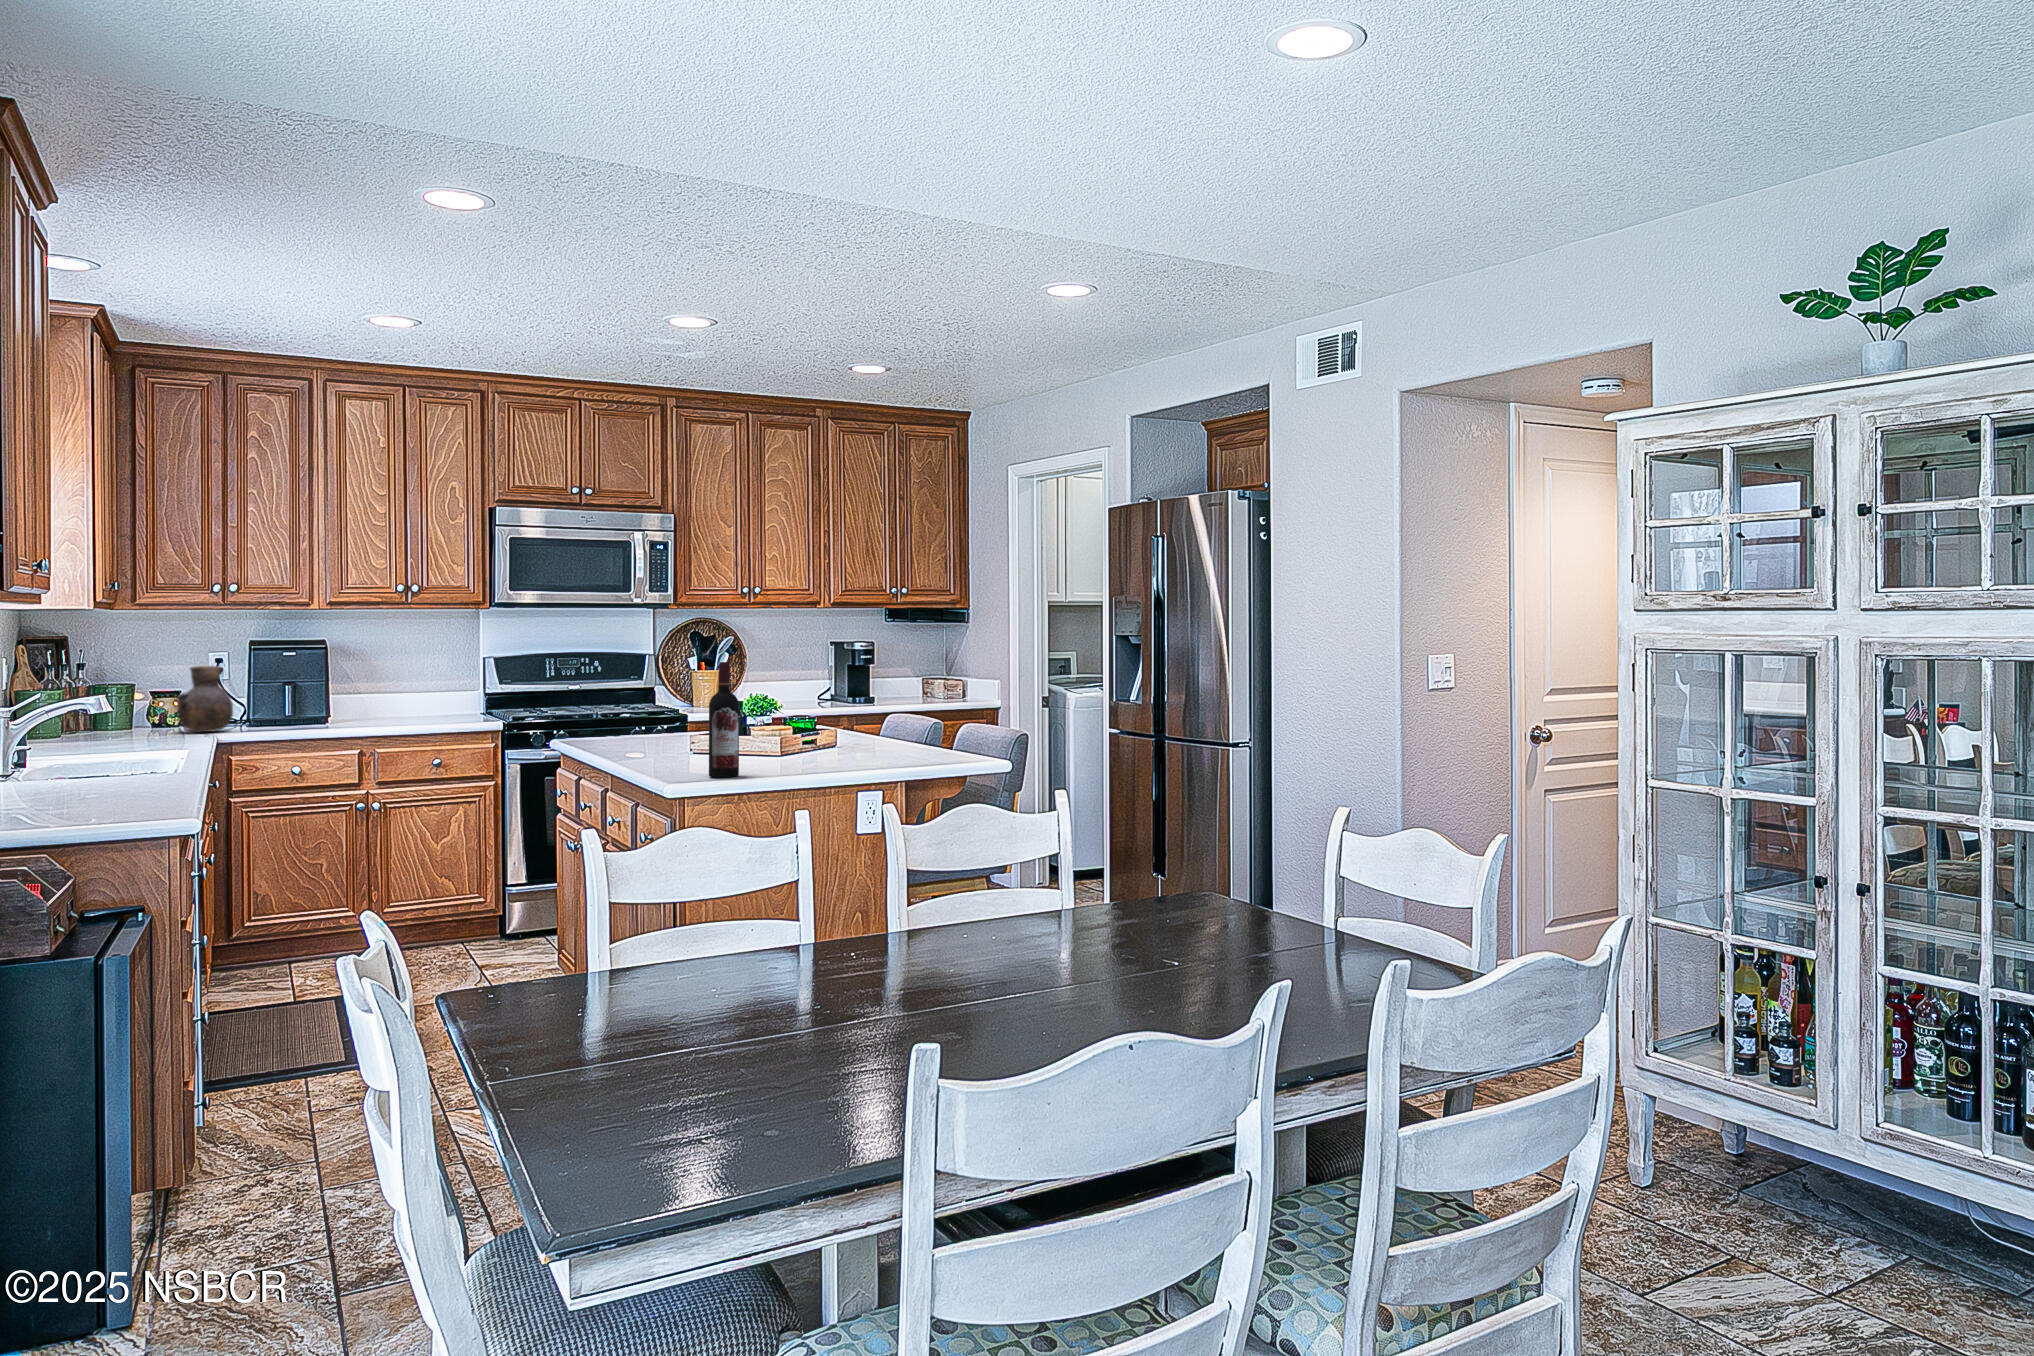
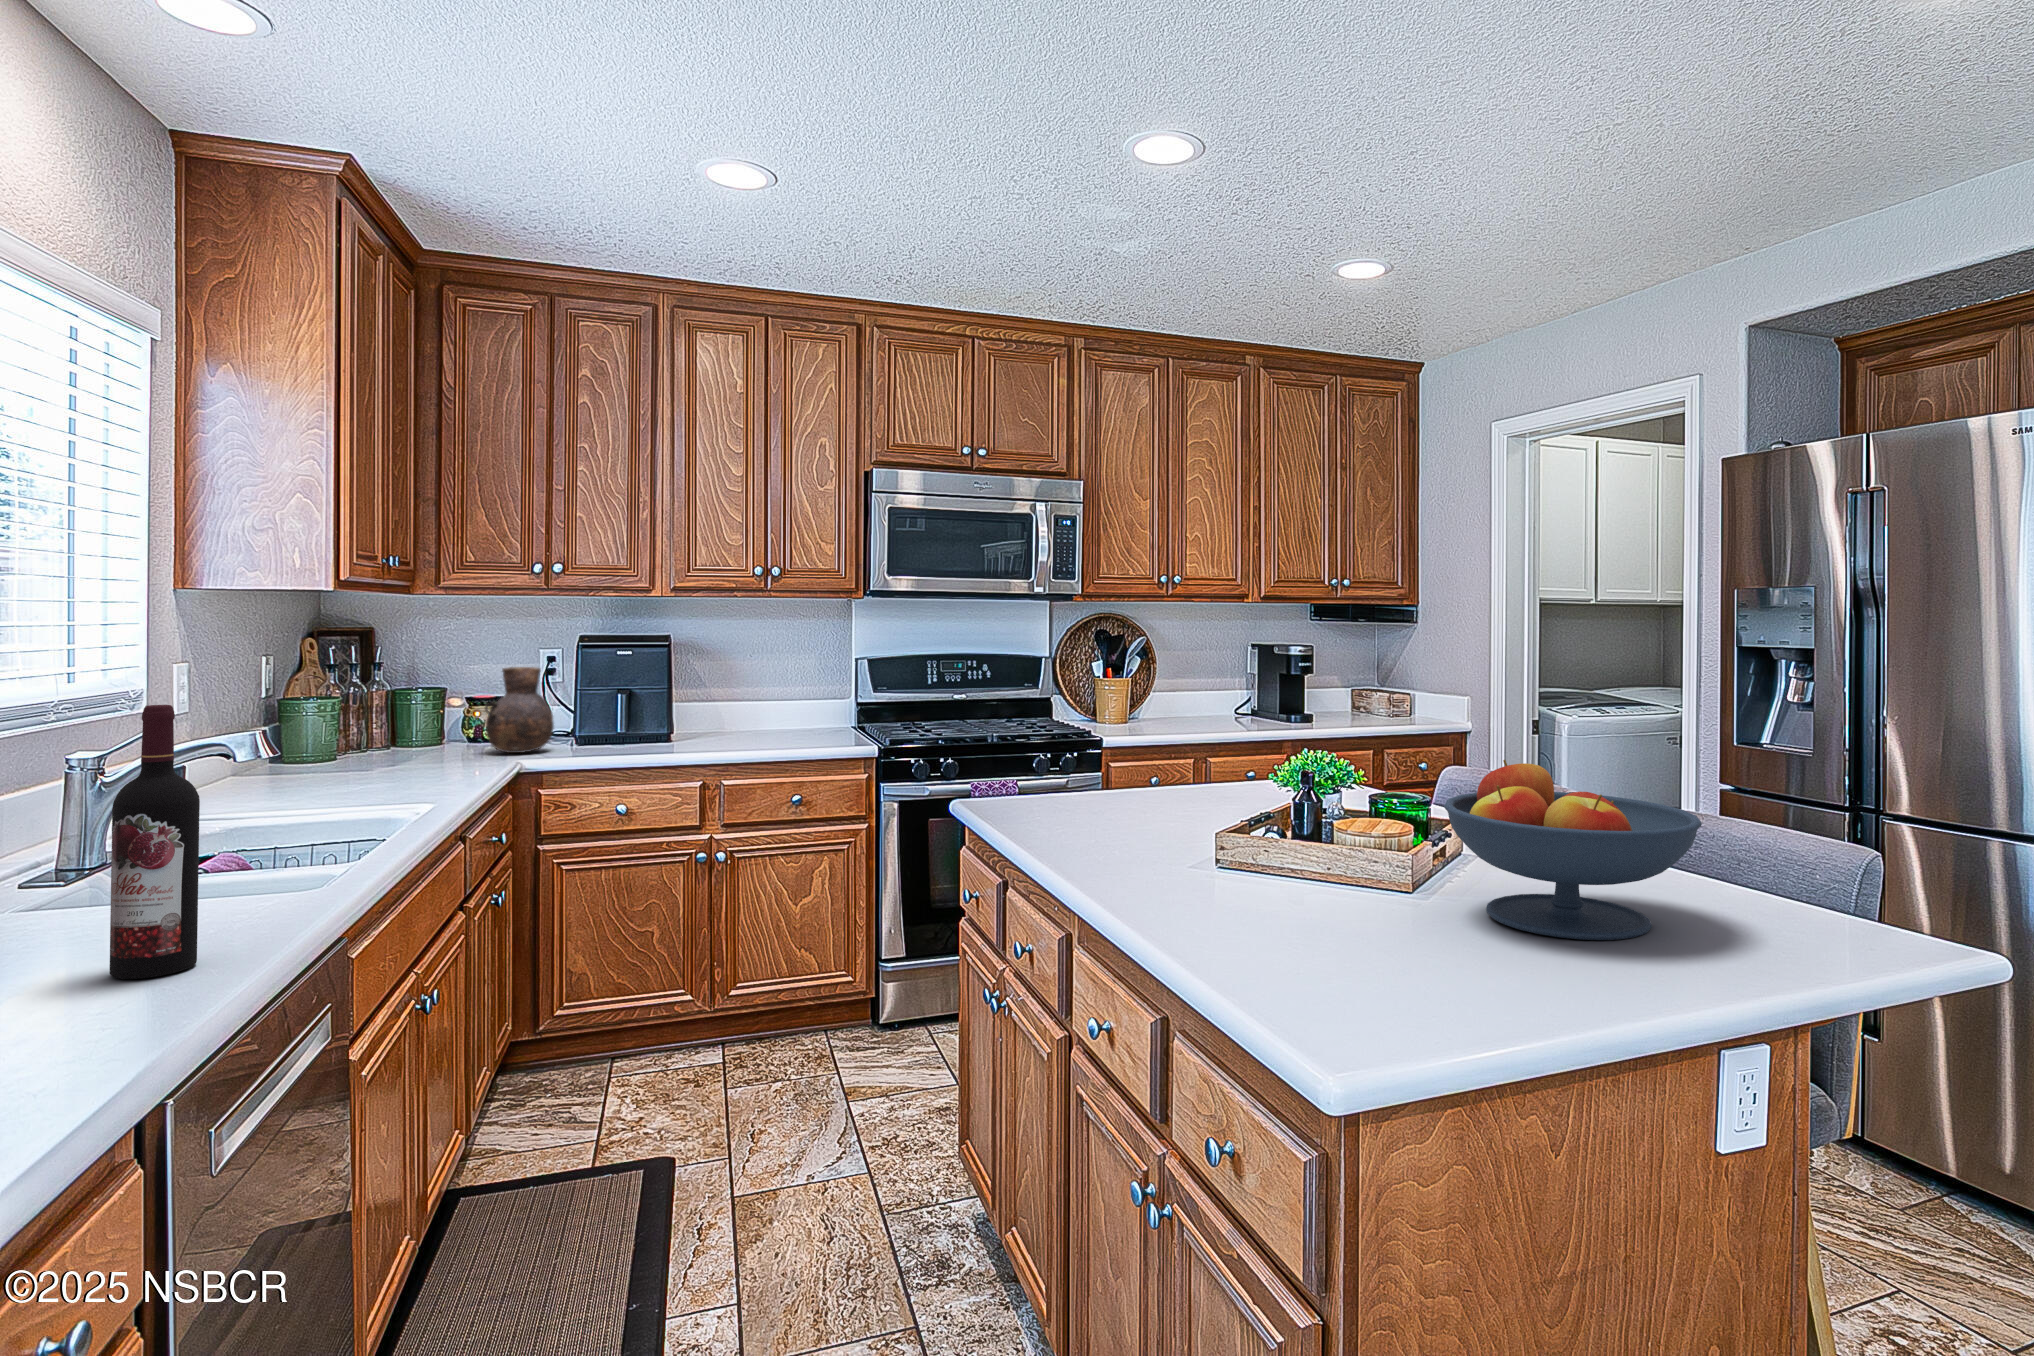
wine bottle: present [709,662,739,778] -> present [109,705,200,979]
fruit bowl: none [777,692,894,768] -> present [1444,760,1702,940]

